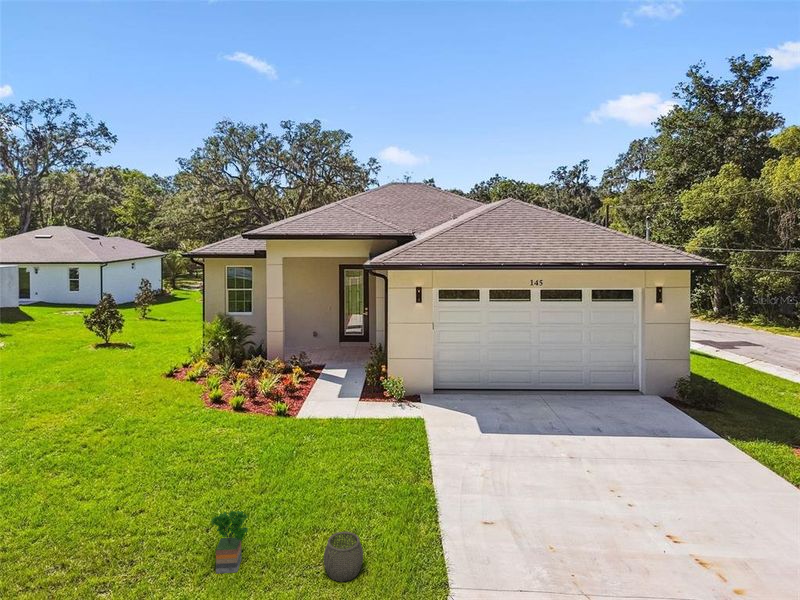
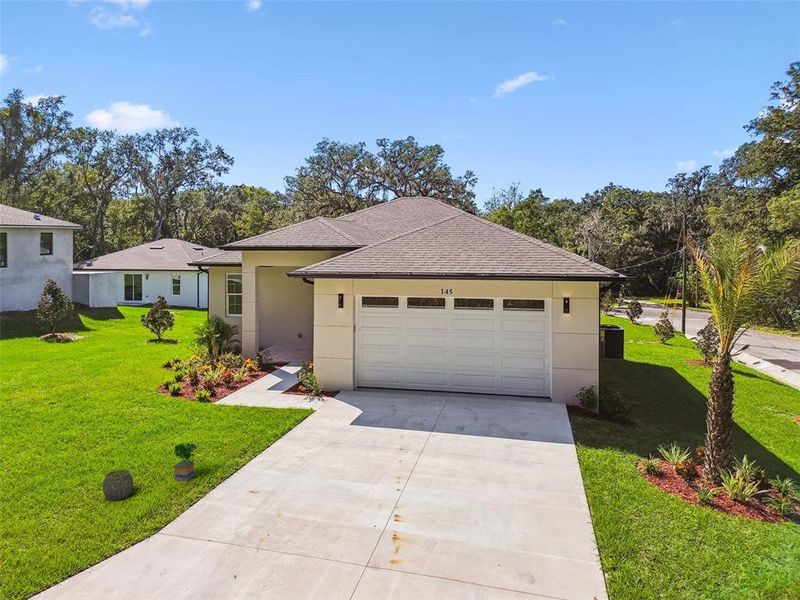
potted tree: present [211,511,248,573] -> present [174,443,197,481]

